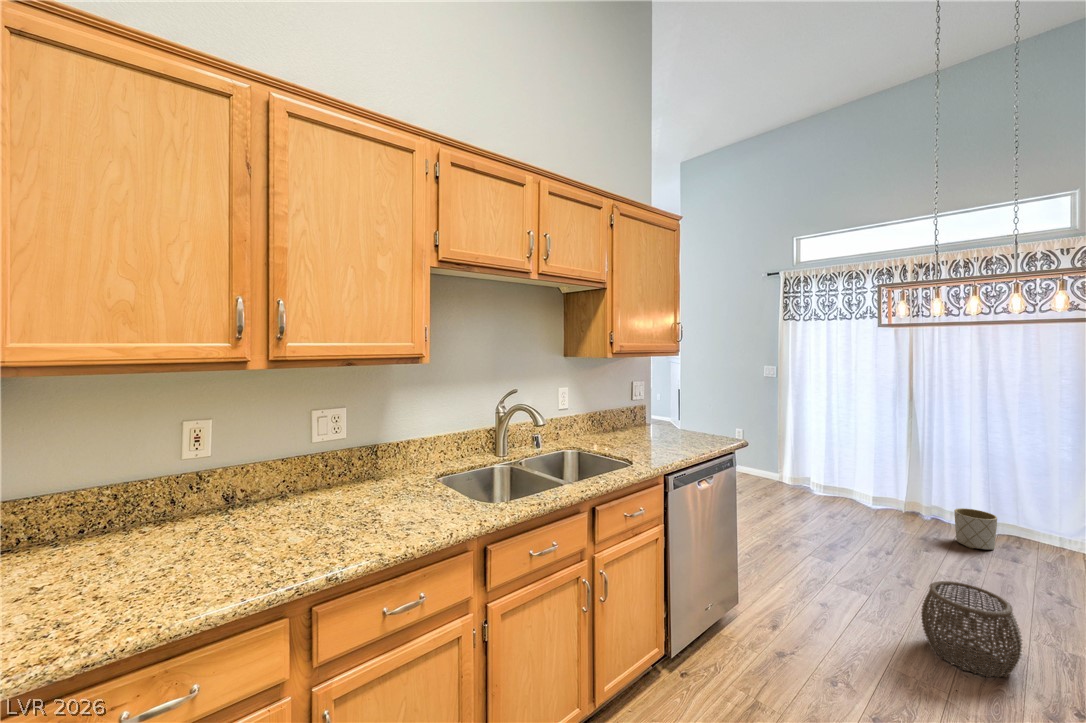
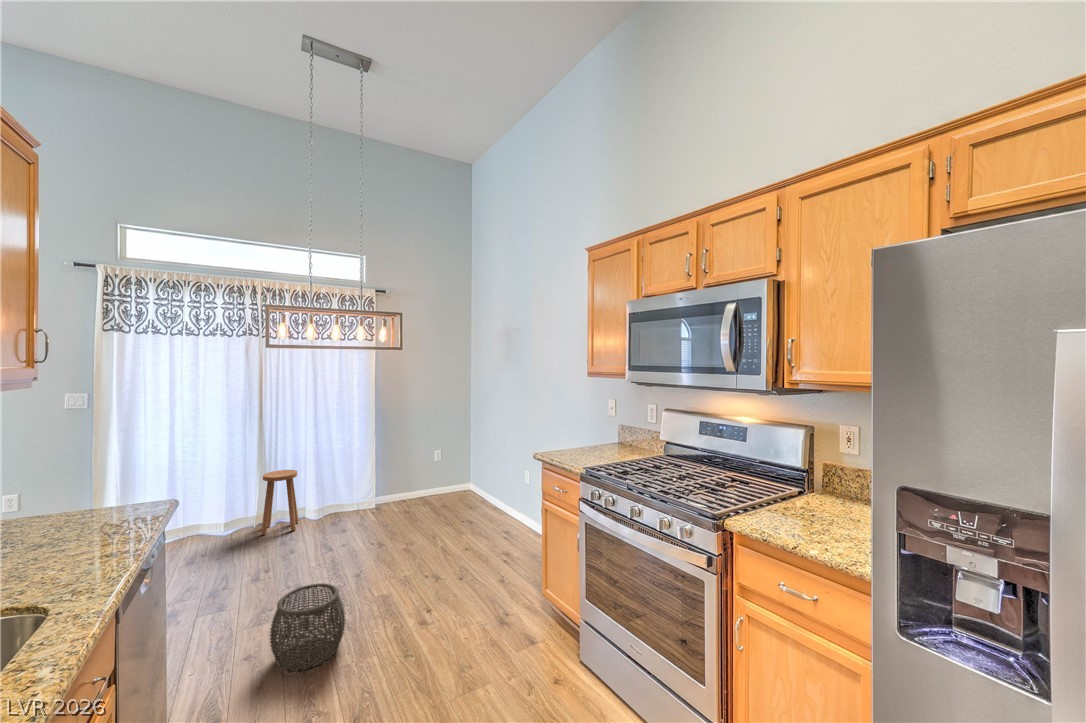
stool: none [912,459,958,530] -> present [261,470,299,535]
planter: present [954,508,997,550] -> none [296,506,326,543]

